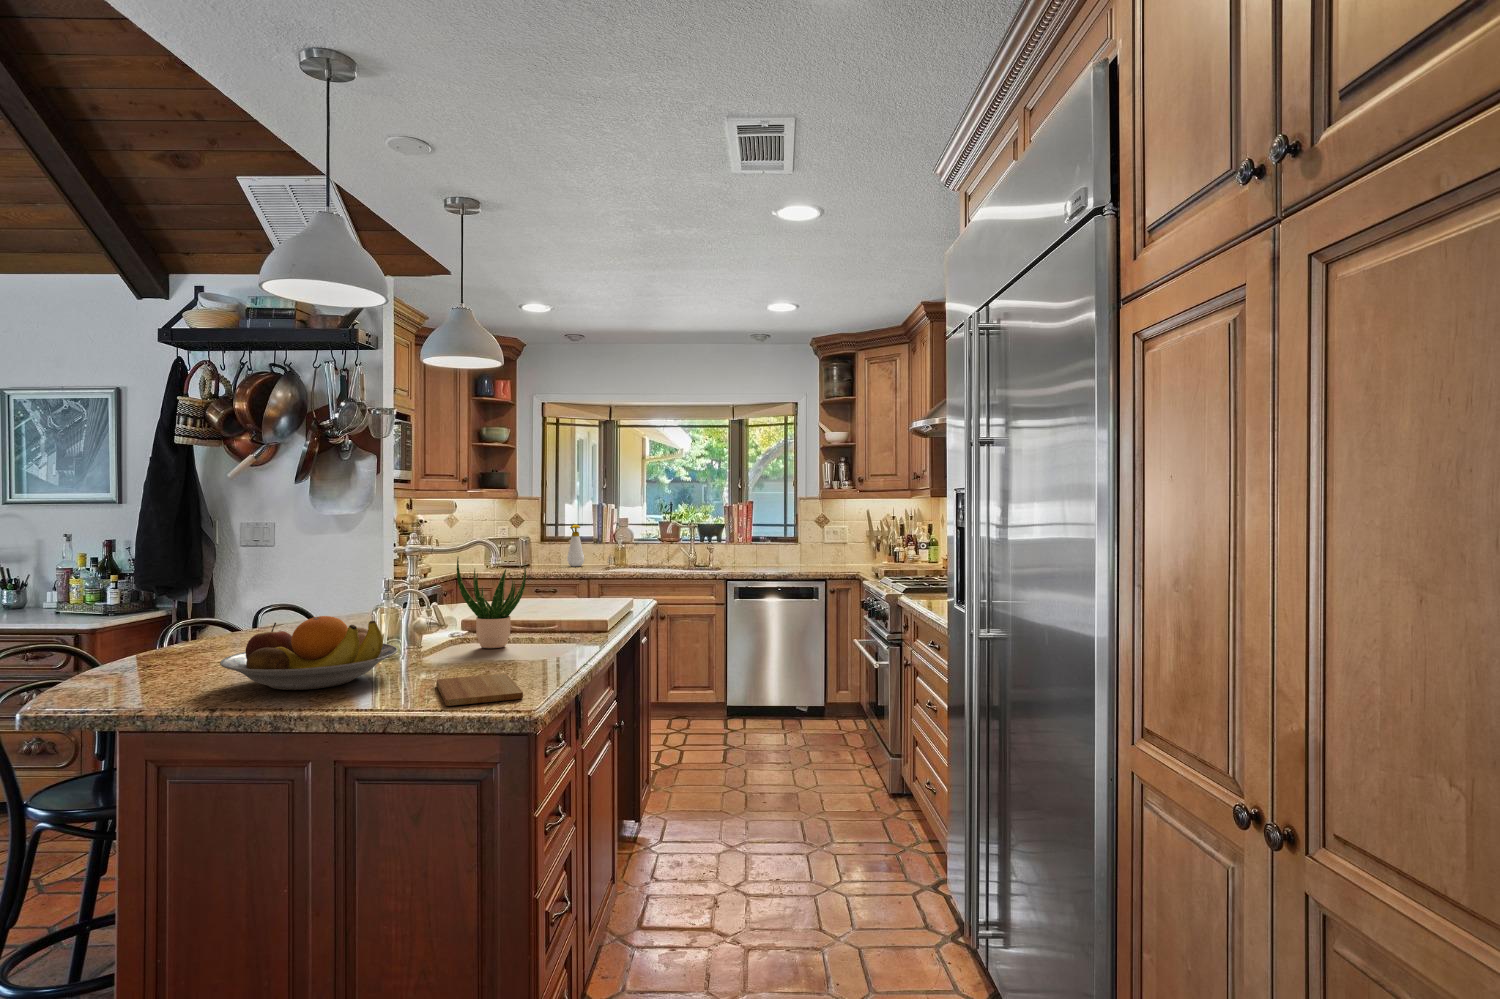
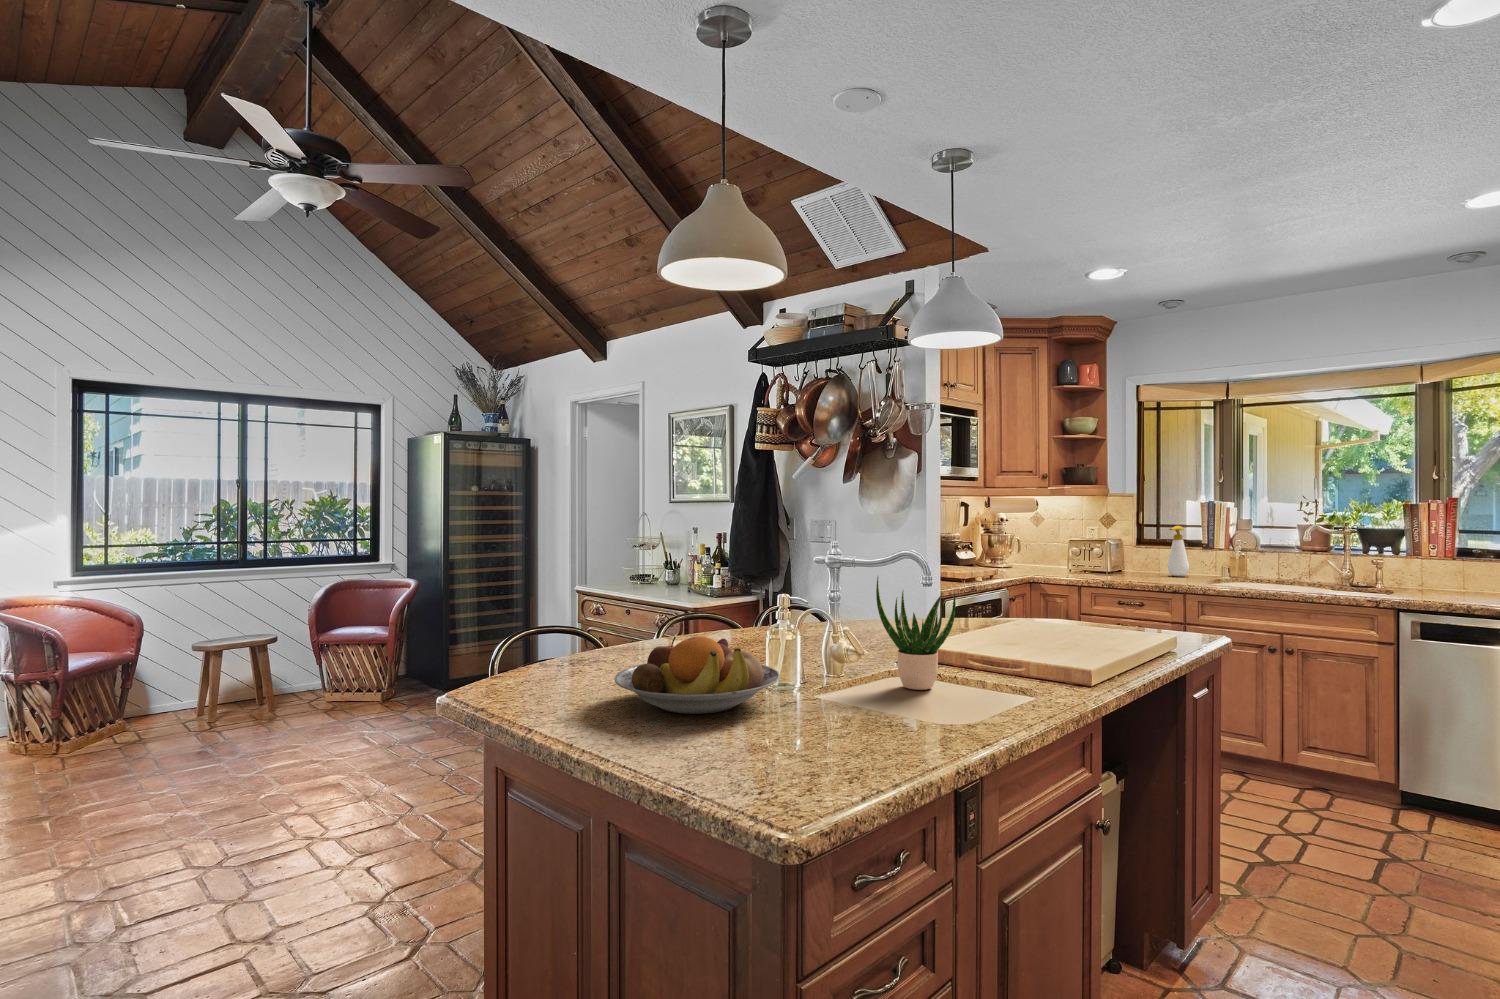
cutting board: present [436,674,523,706] -> none [752,727,867,780]

